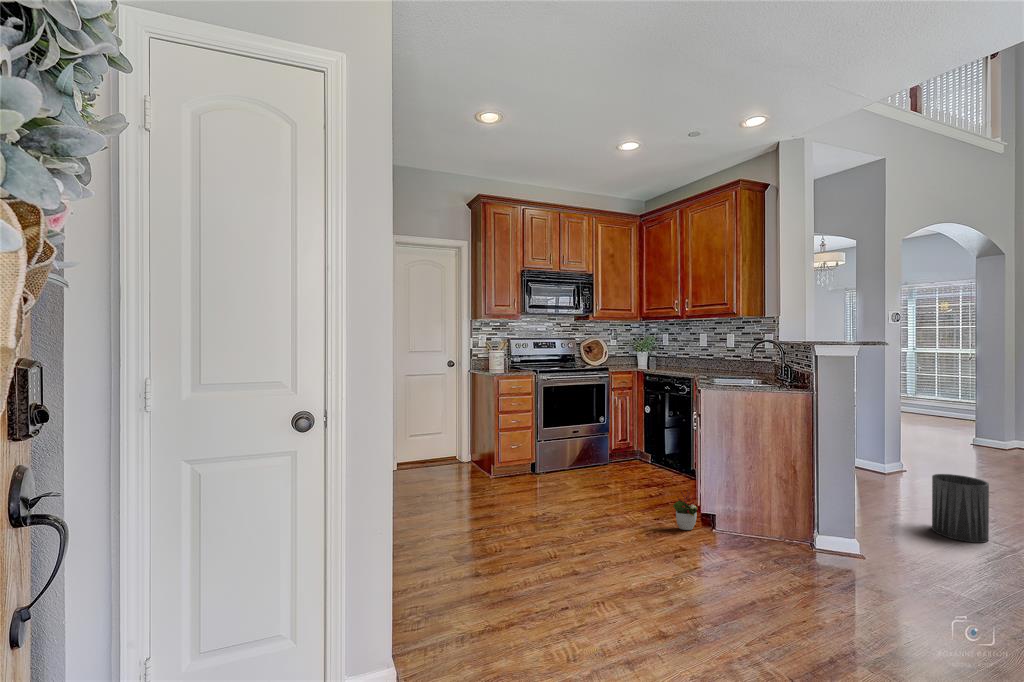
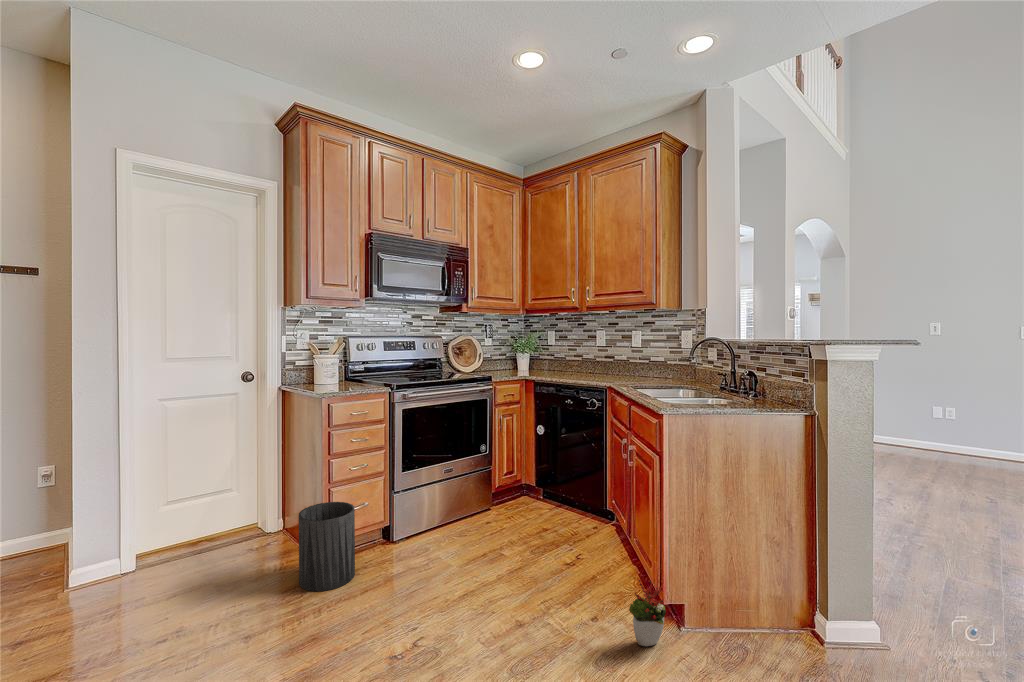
trash can: present [932,474,989,543] -> present [299,502,355,591]

